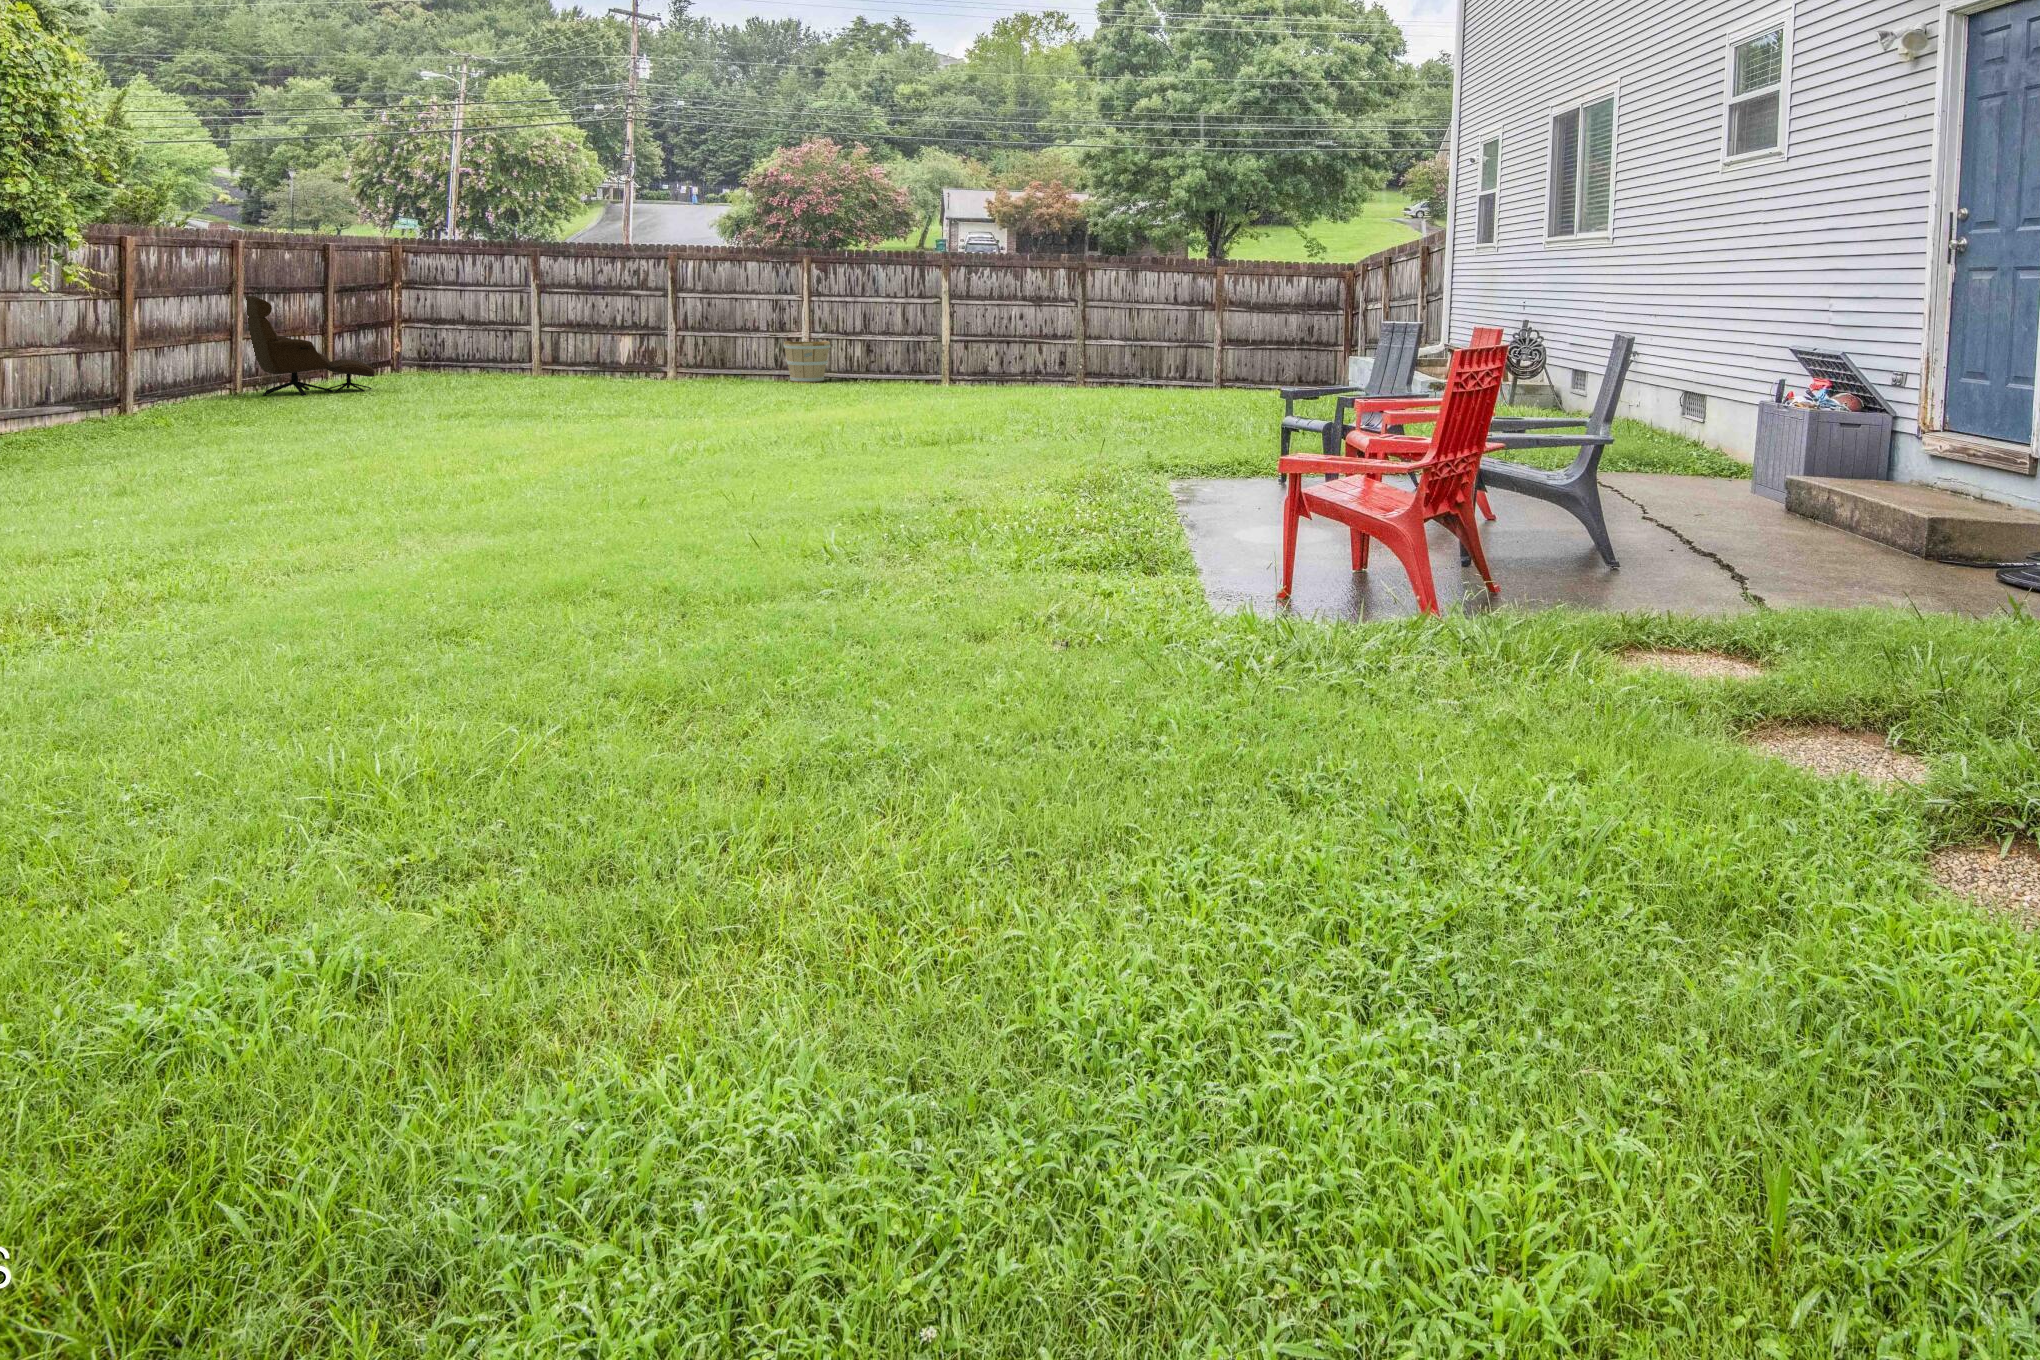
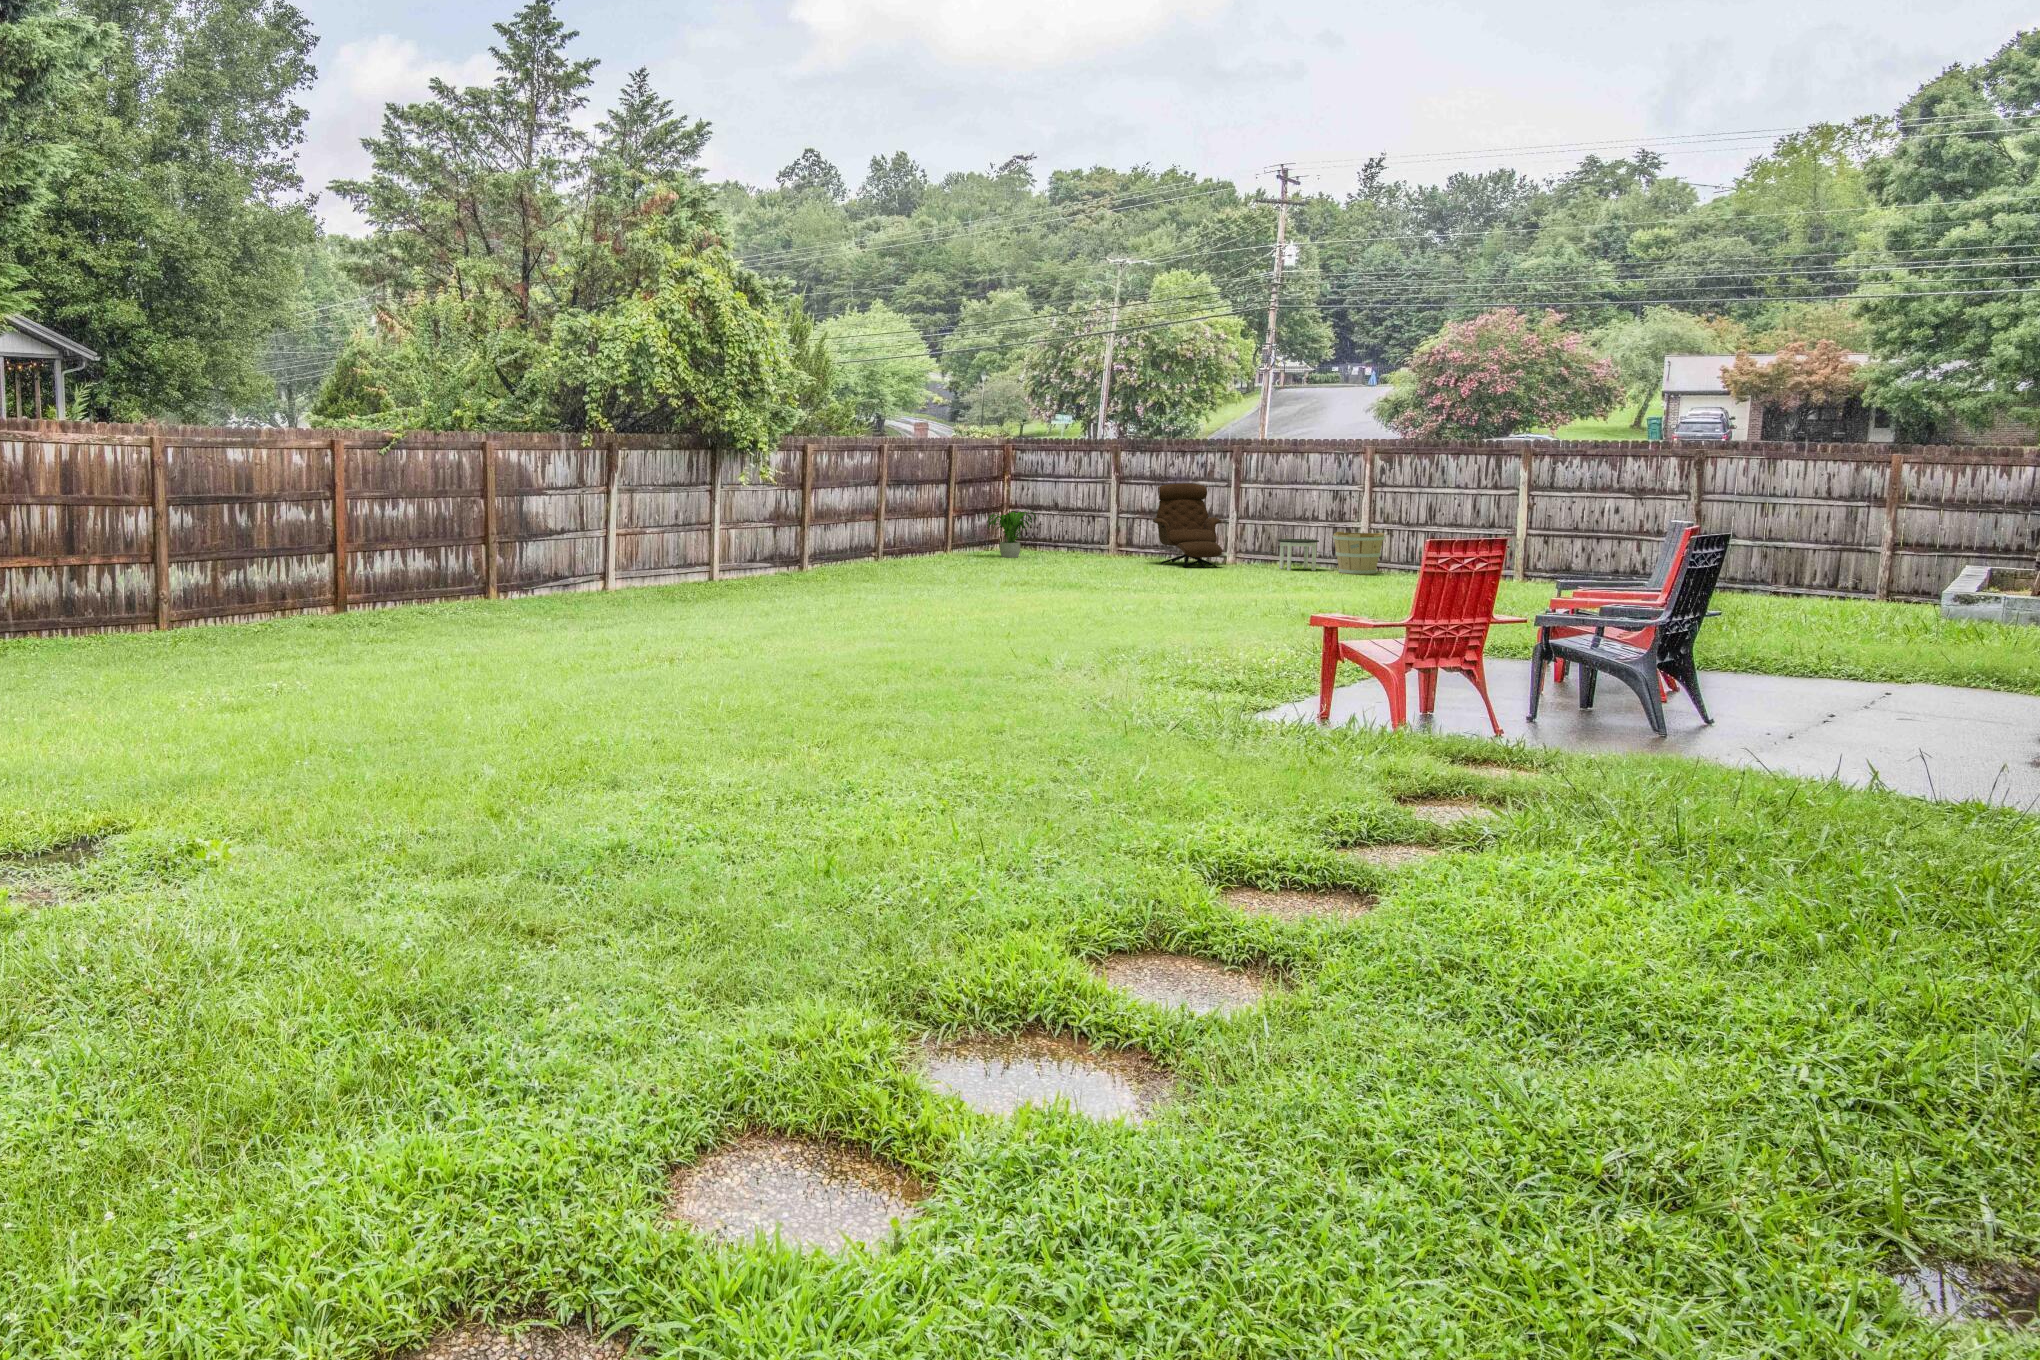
lounge chair: present [246,296,375,396] -> present [1153,484,1222,568]
potted plant: none [375,327,438,380] -> present [987,512,1037,557]
round table: none [724,349,764,381] -> present [1278,539,1319,571]

